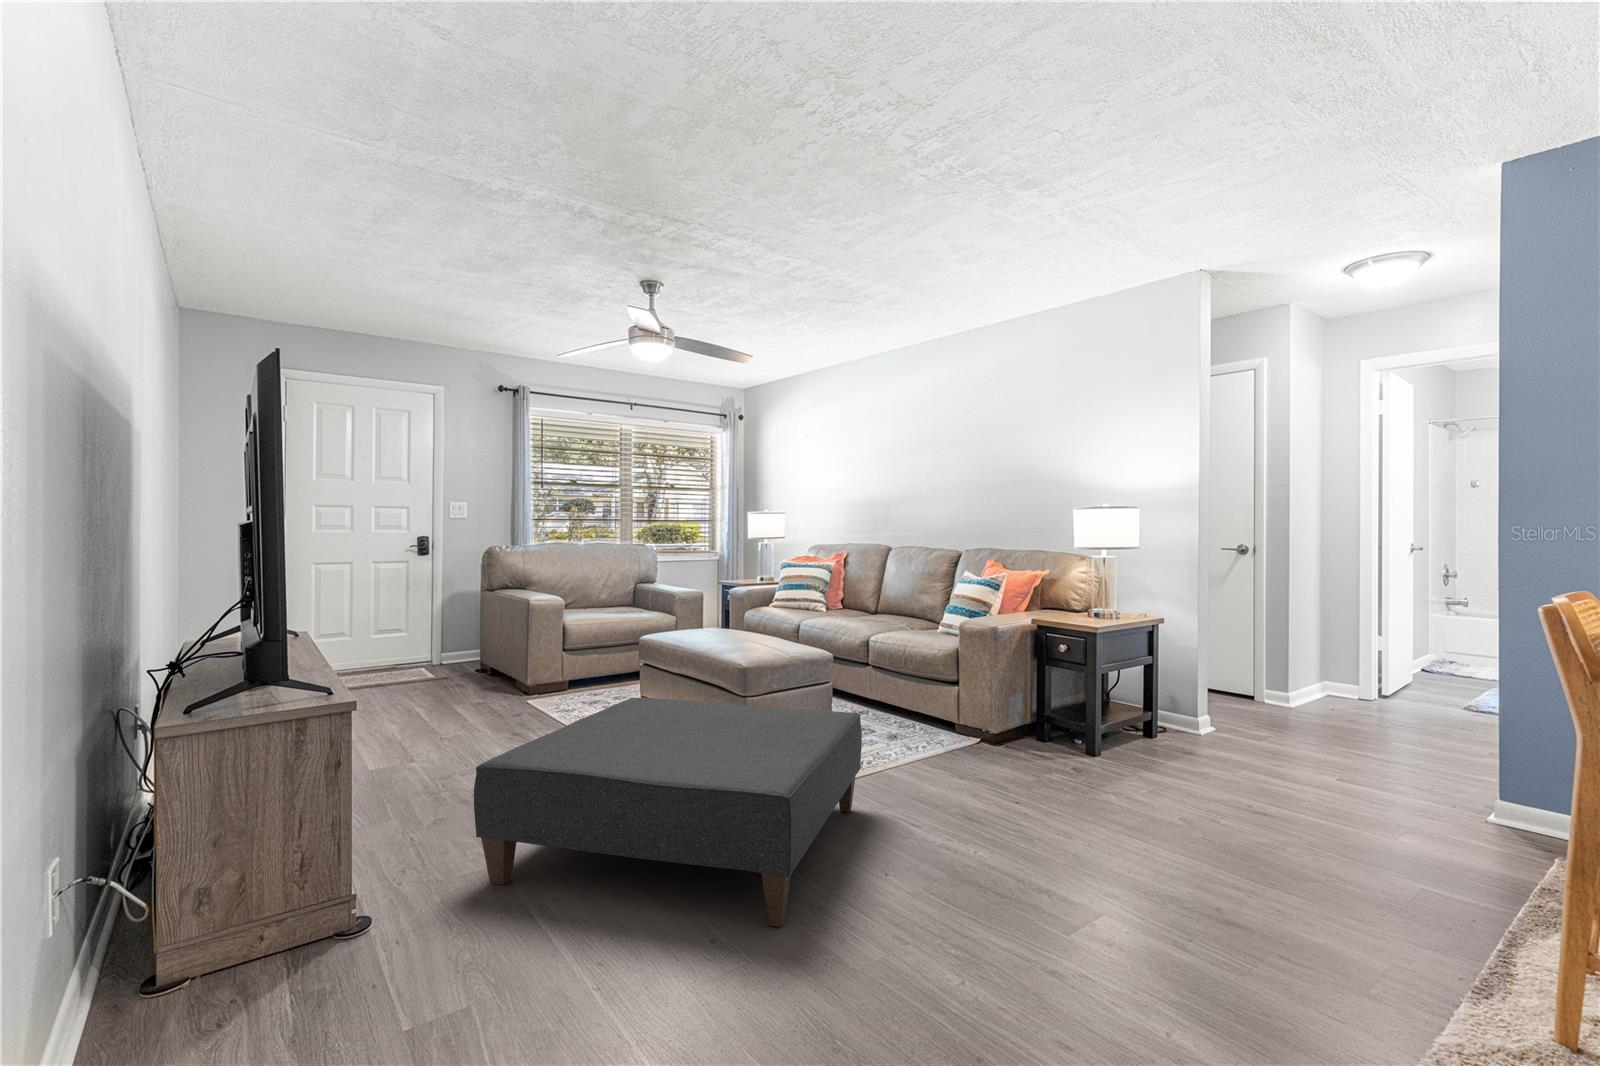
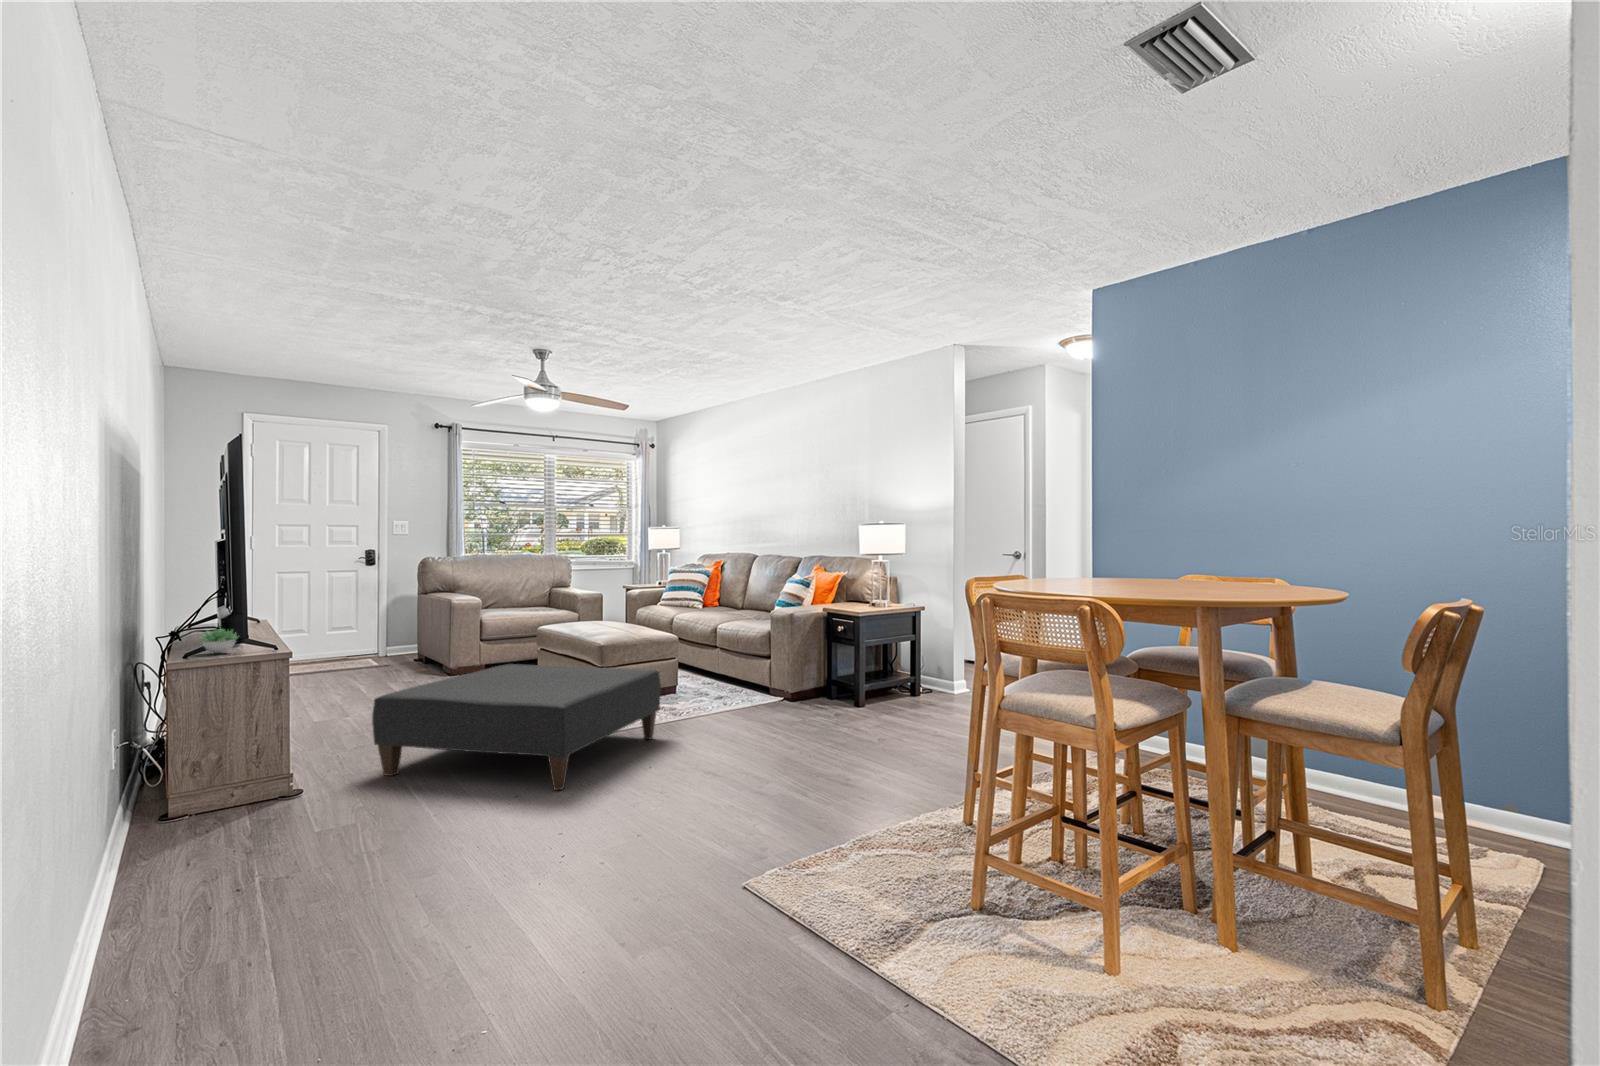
succulent plant: none [208,663,274,704] -> present [200,629,238,653]

